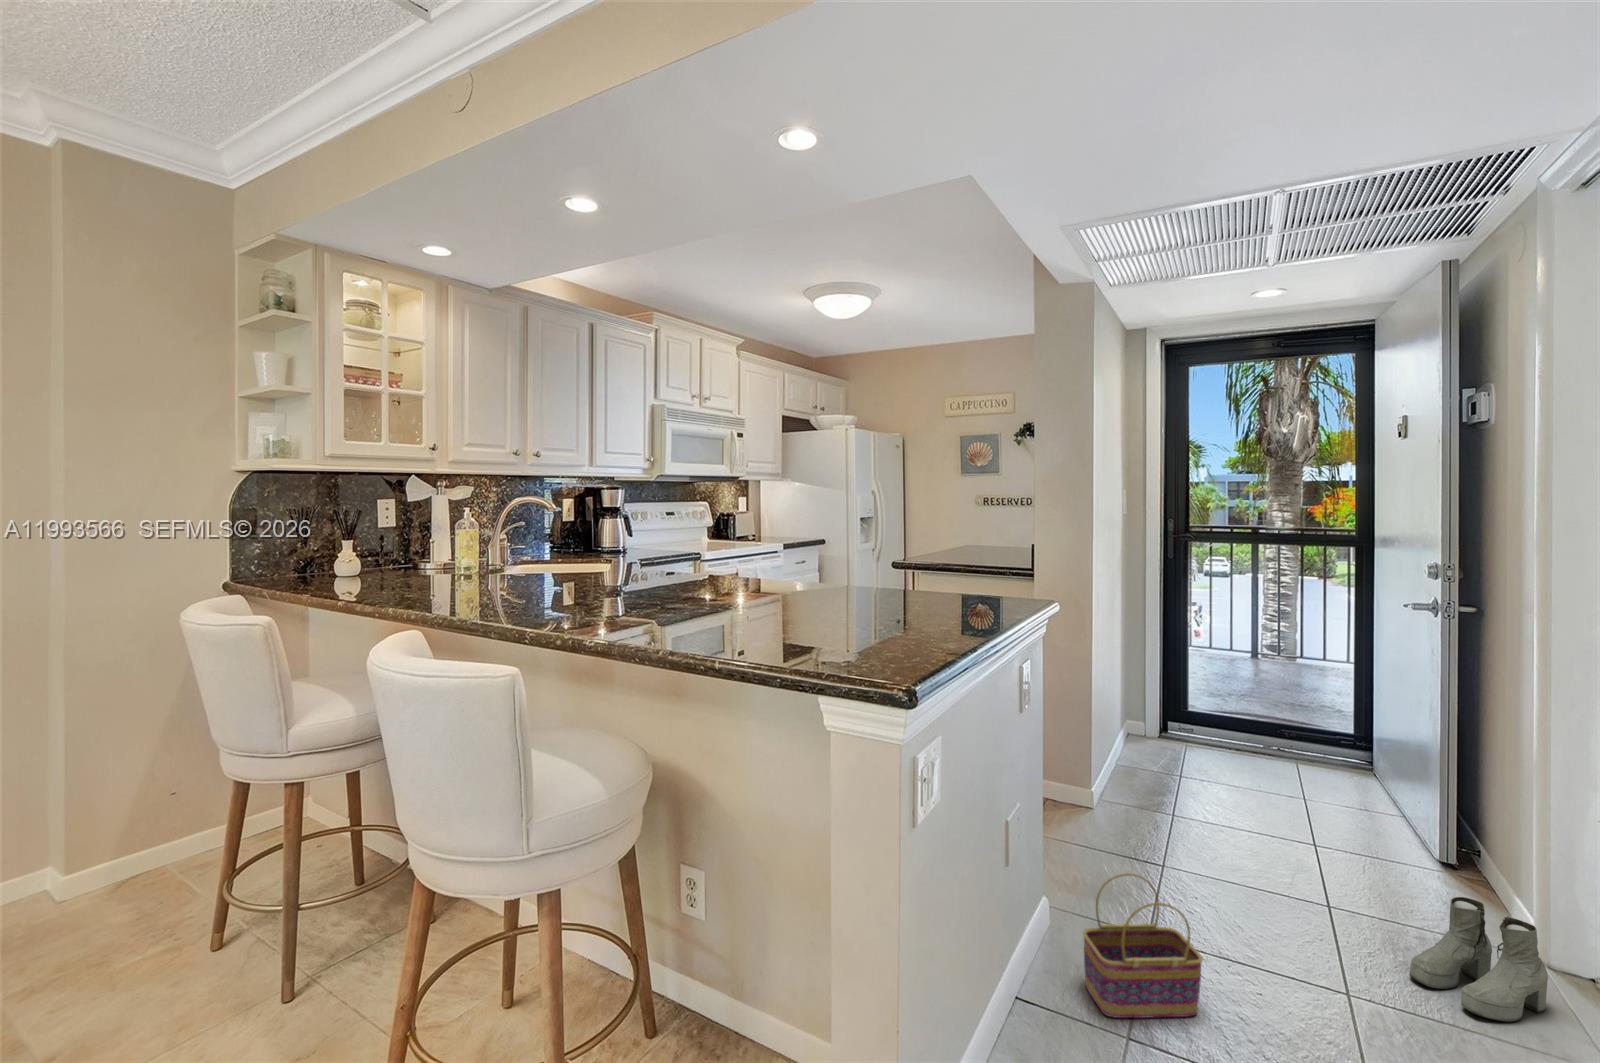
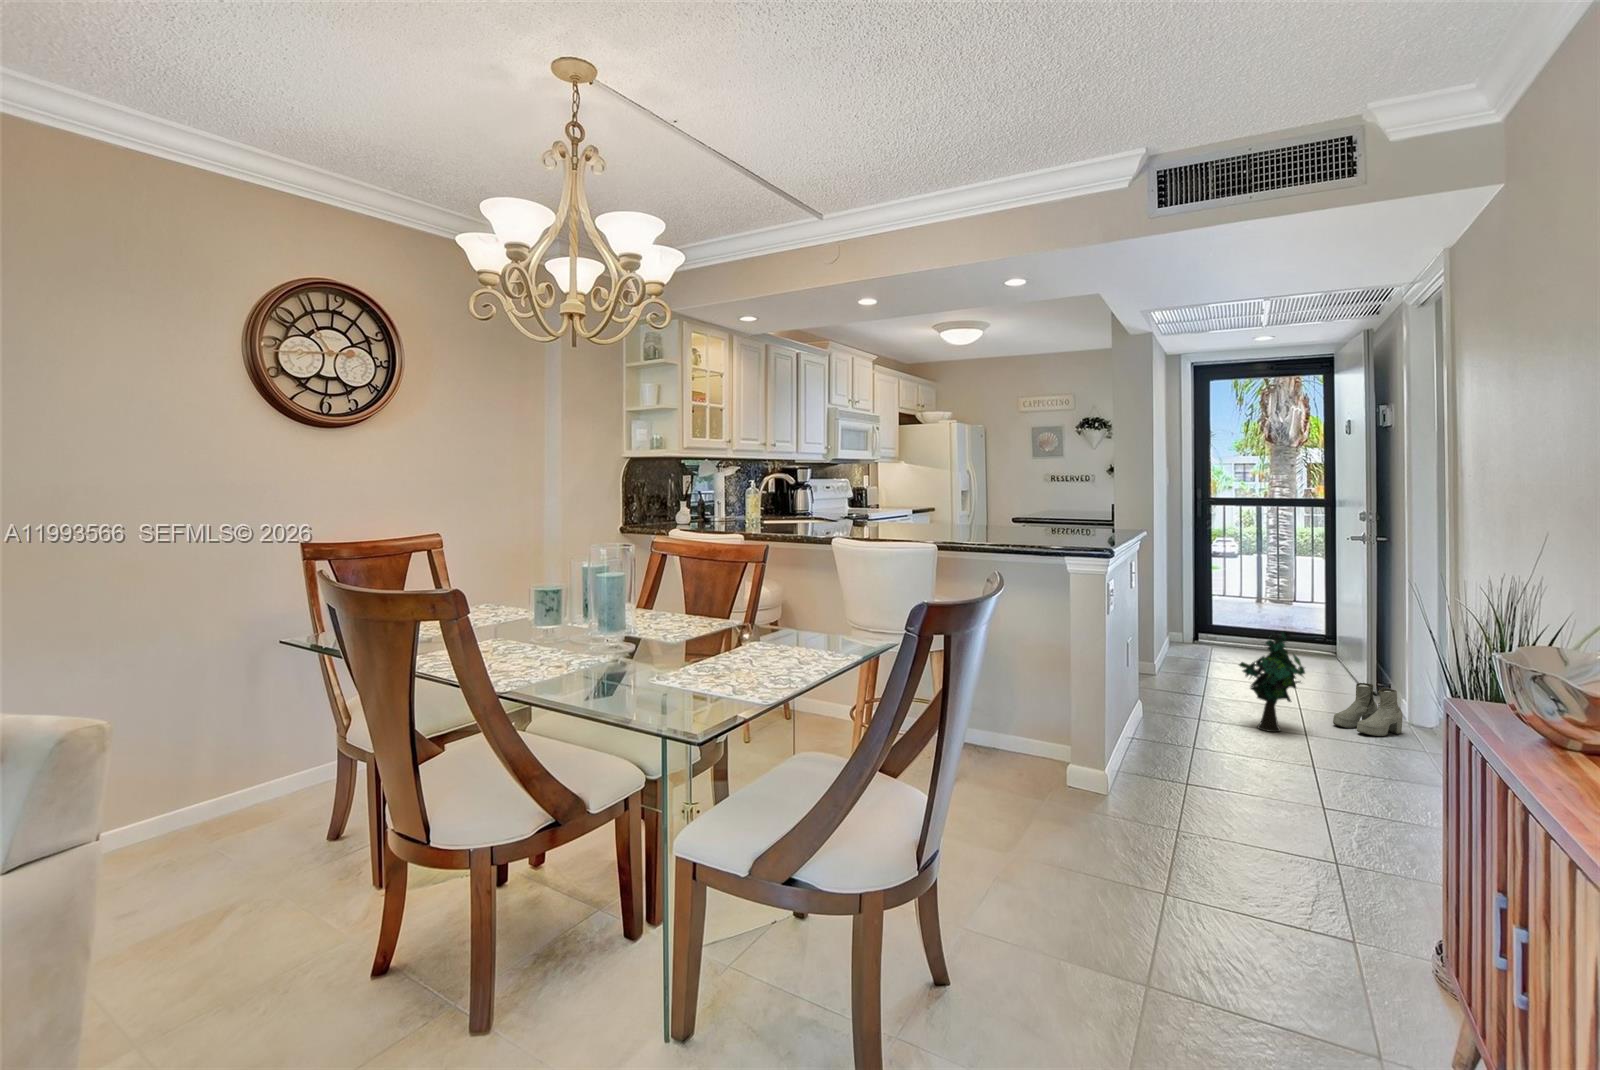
decorative plant: none [1232,806,1364,1005] -> present [1239,632,1305,732]
basket: present [1083,873,1203,1018] -> none [1157,668,1221,735]

